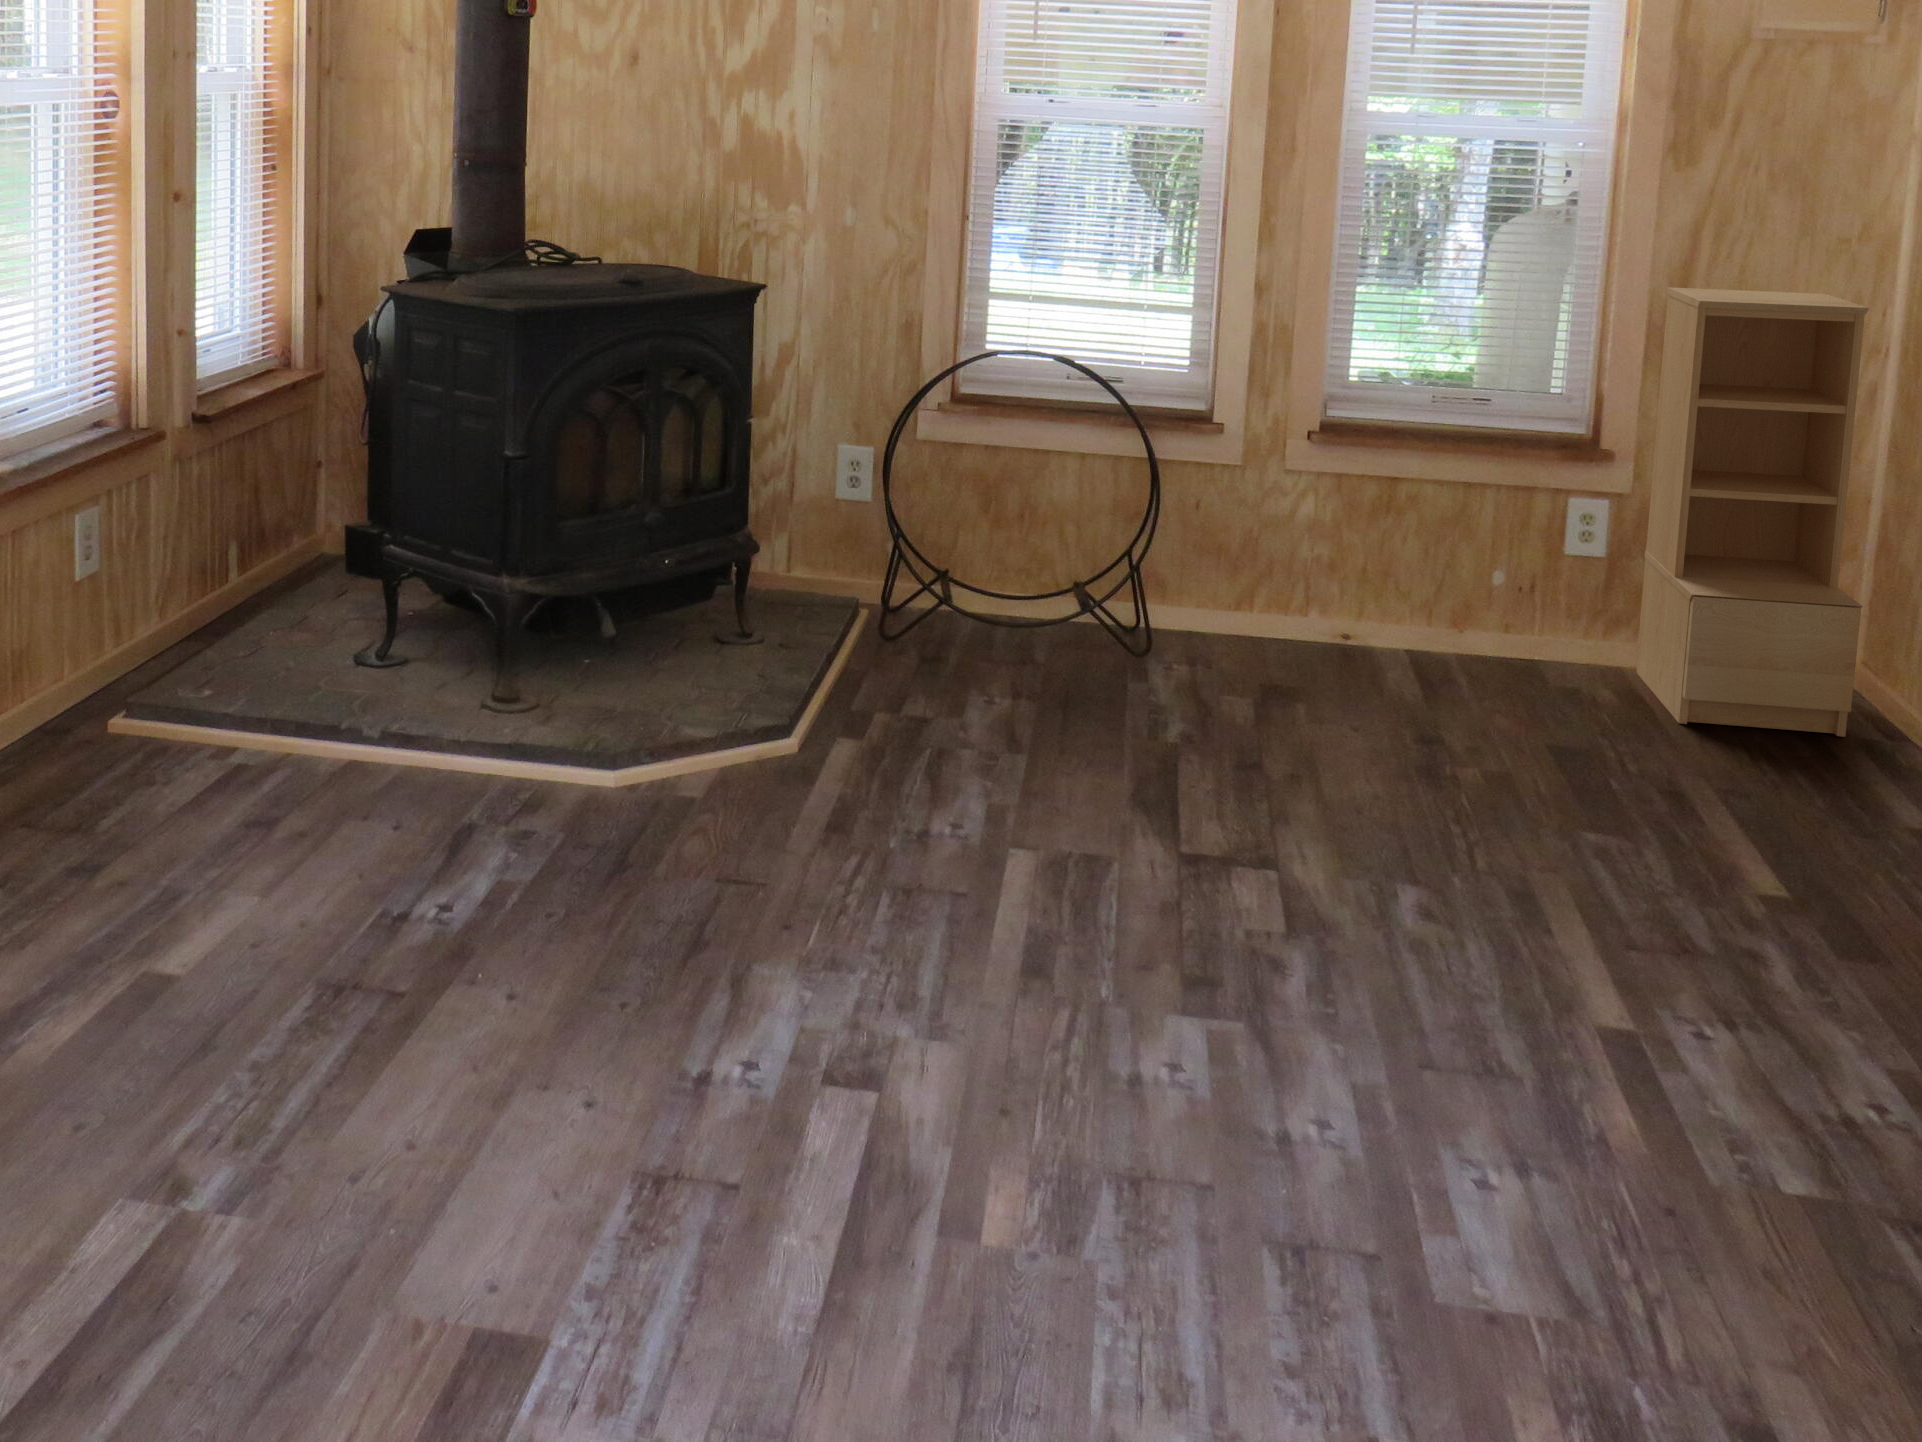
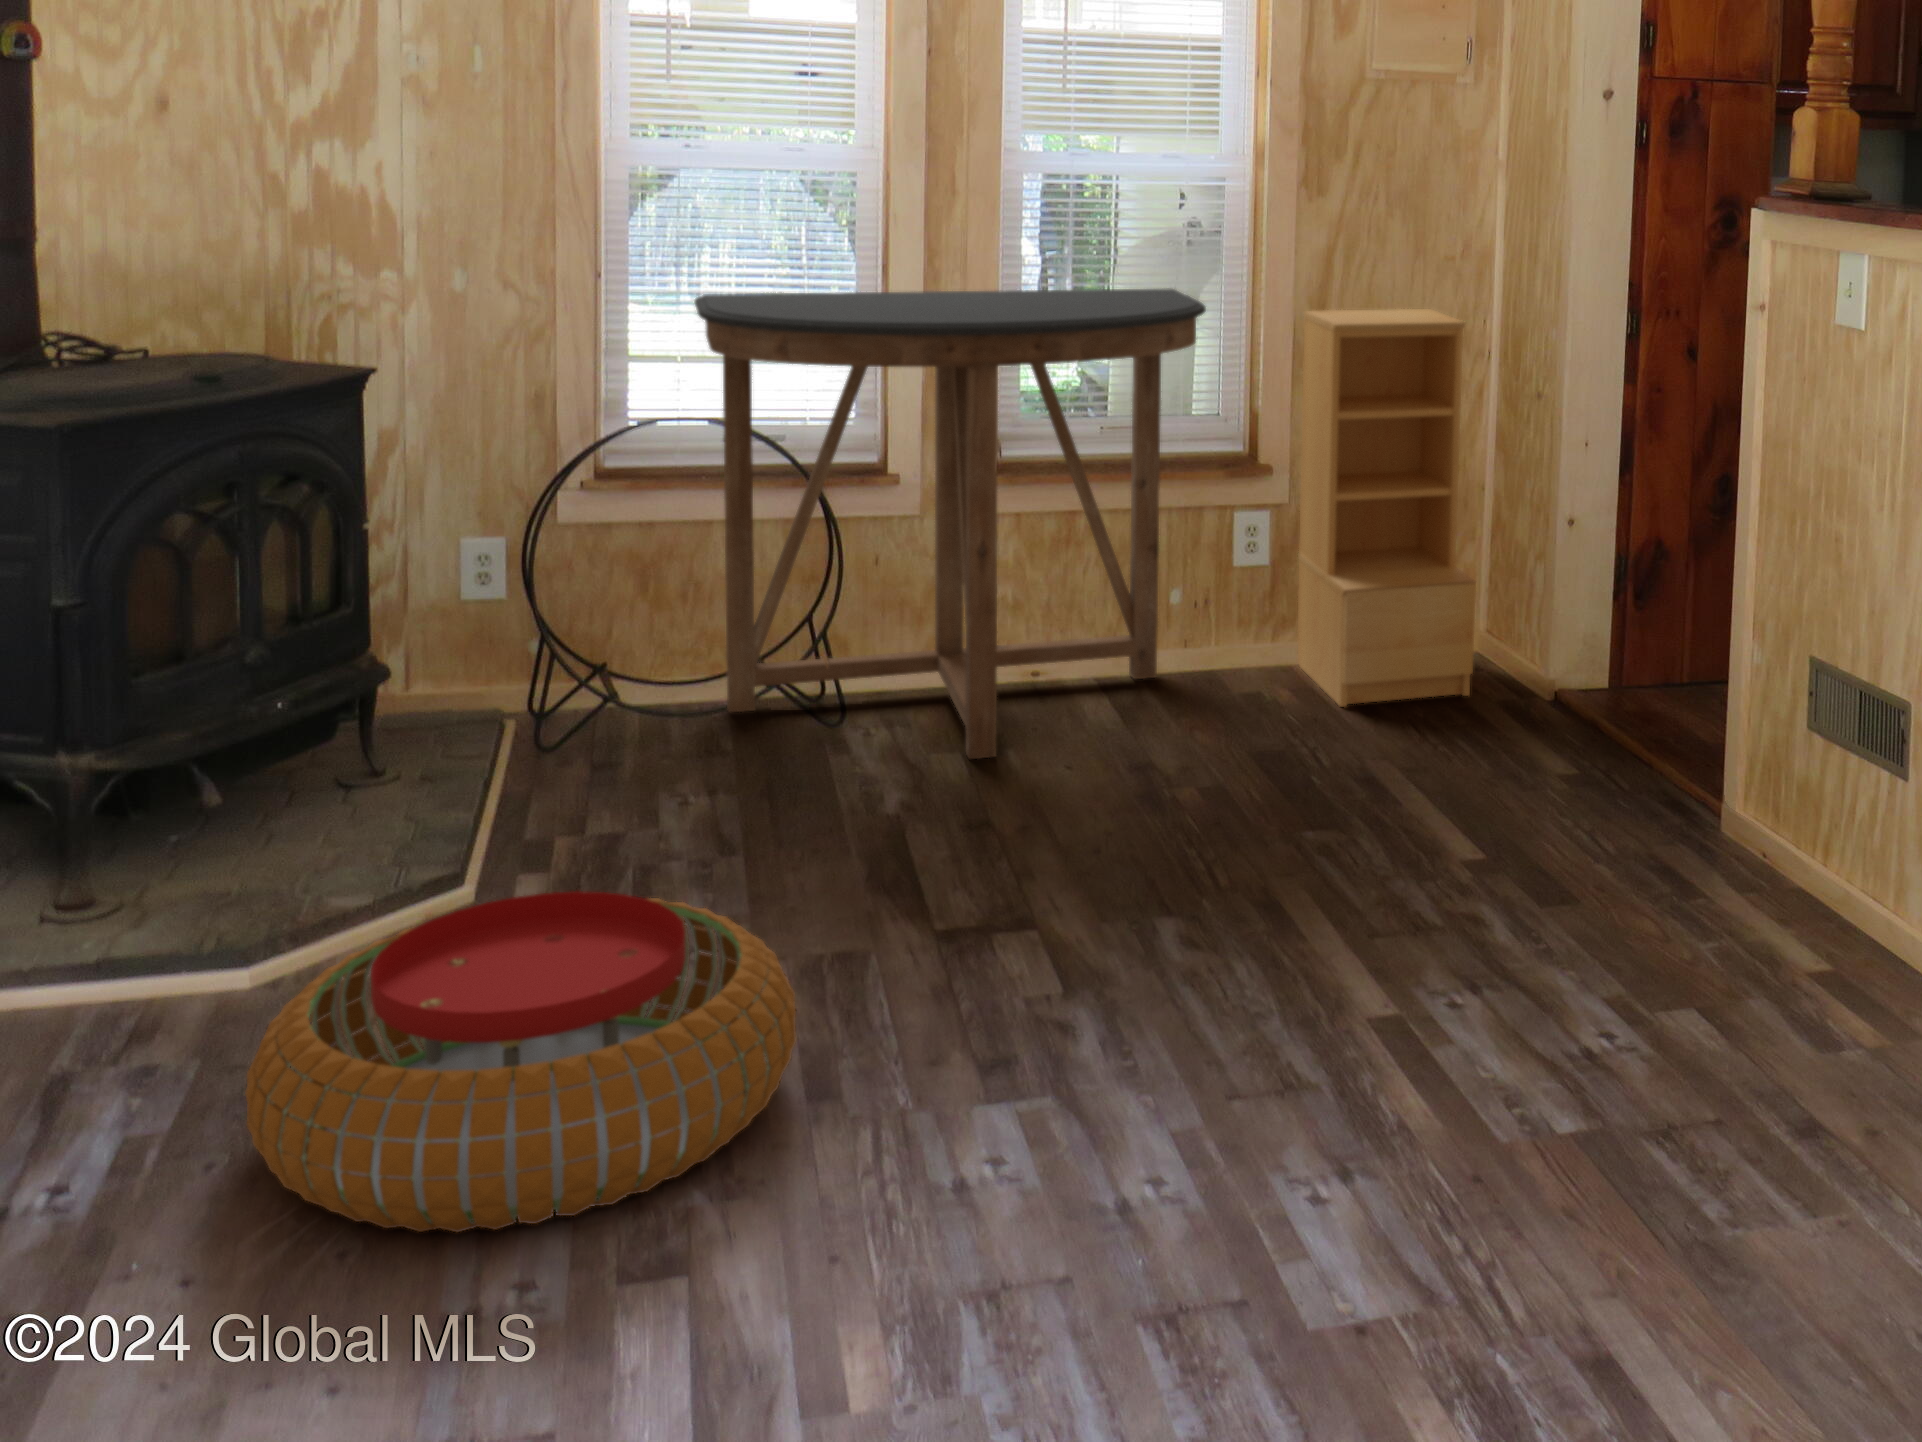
console table: none [1037,238,1547,710] -> present [694,288,1206,759]
pouf: none [567,745,1026,1041] -> present [245,891,796,1232]

